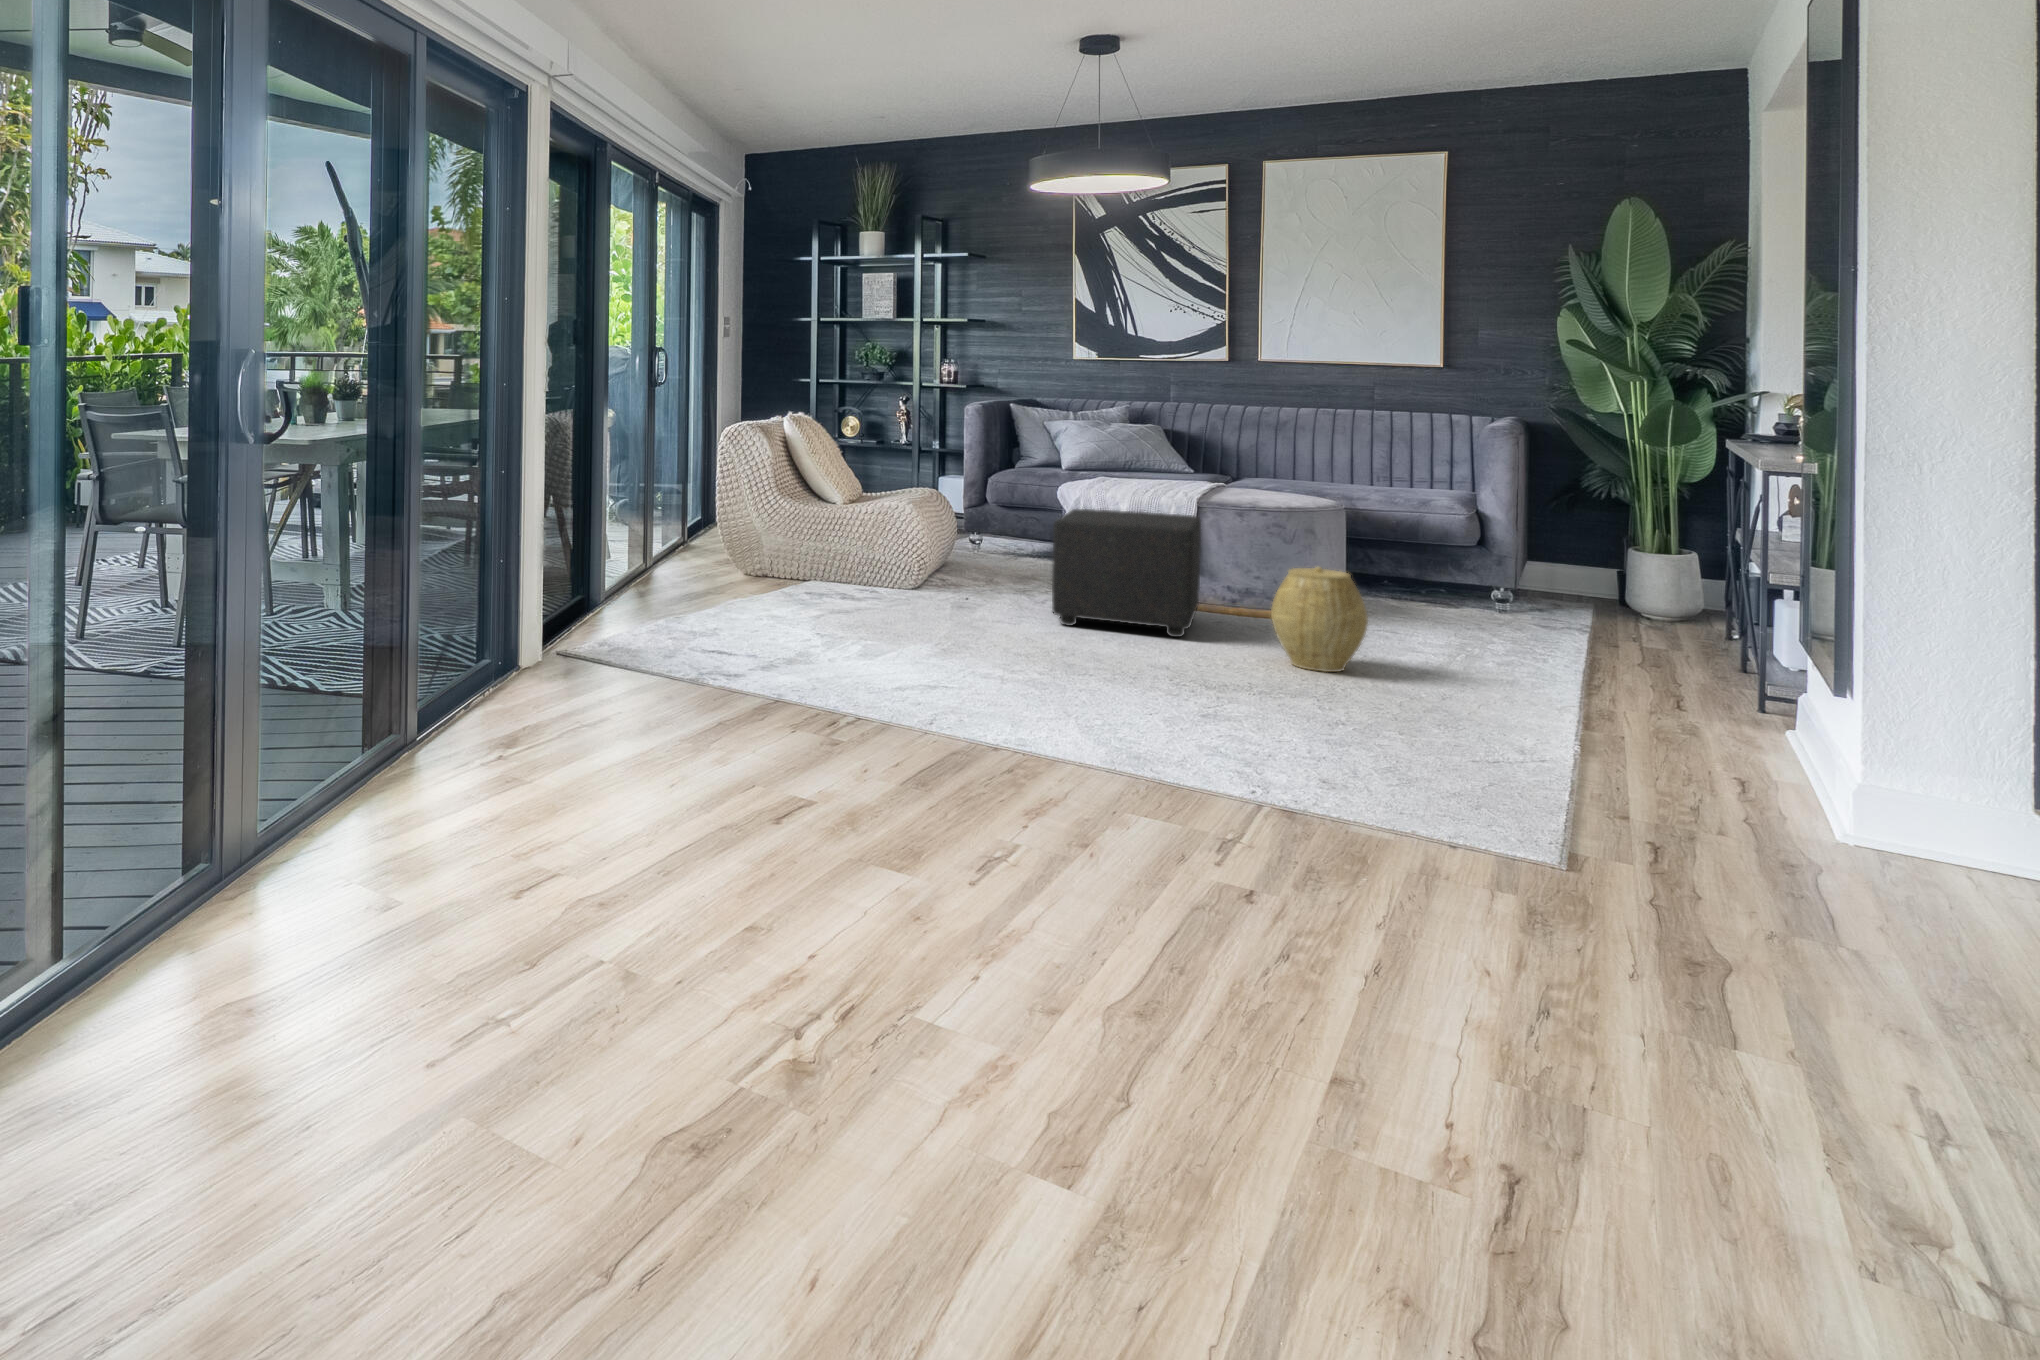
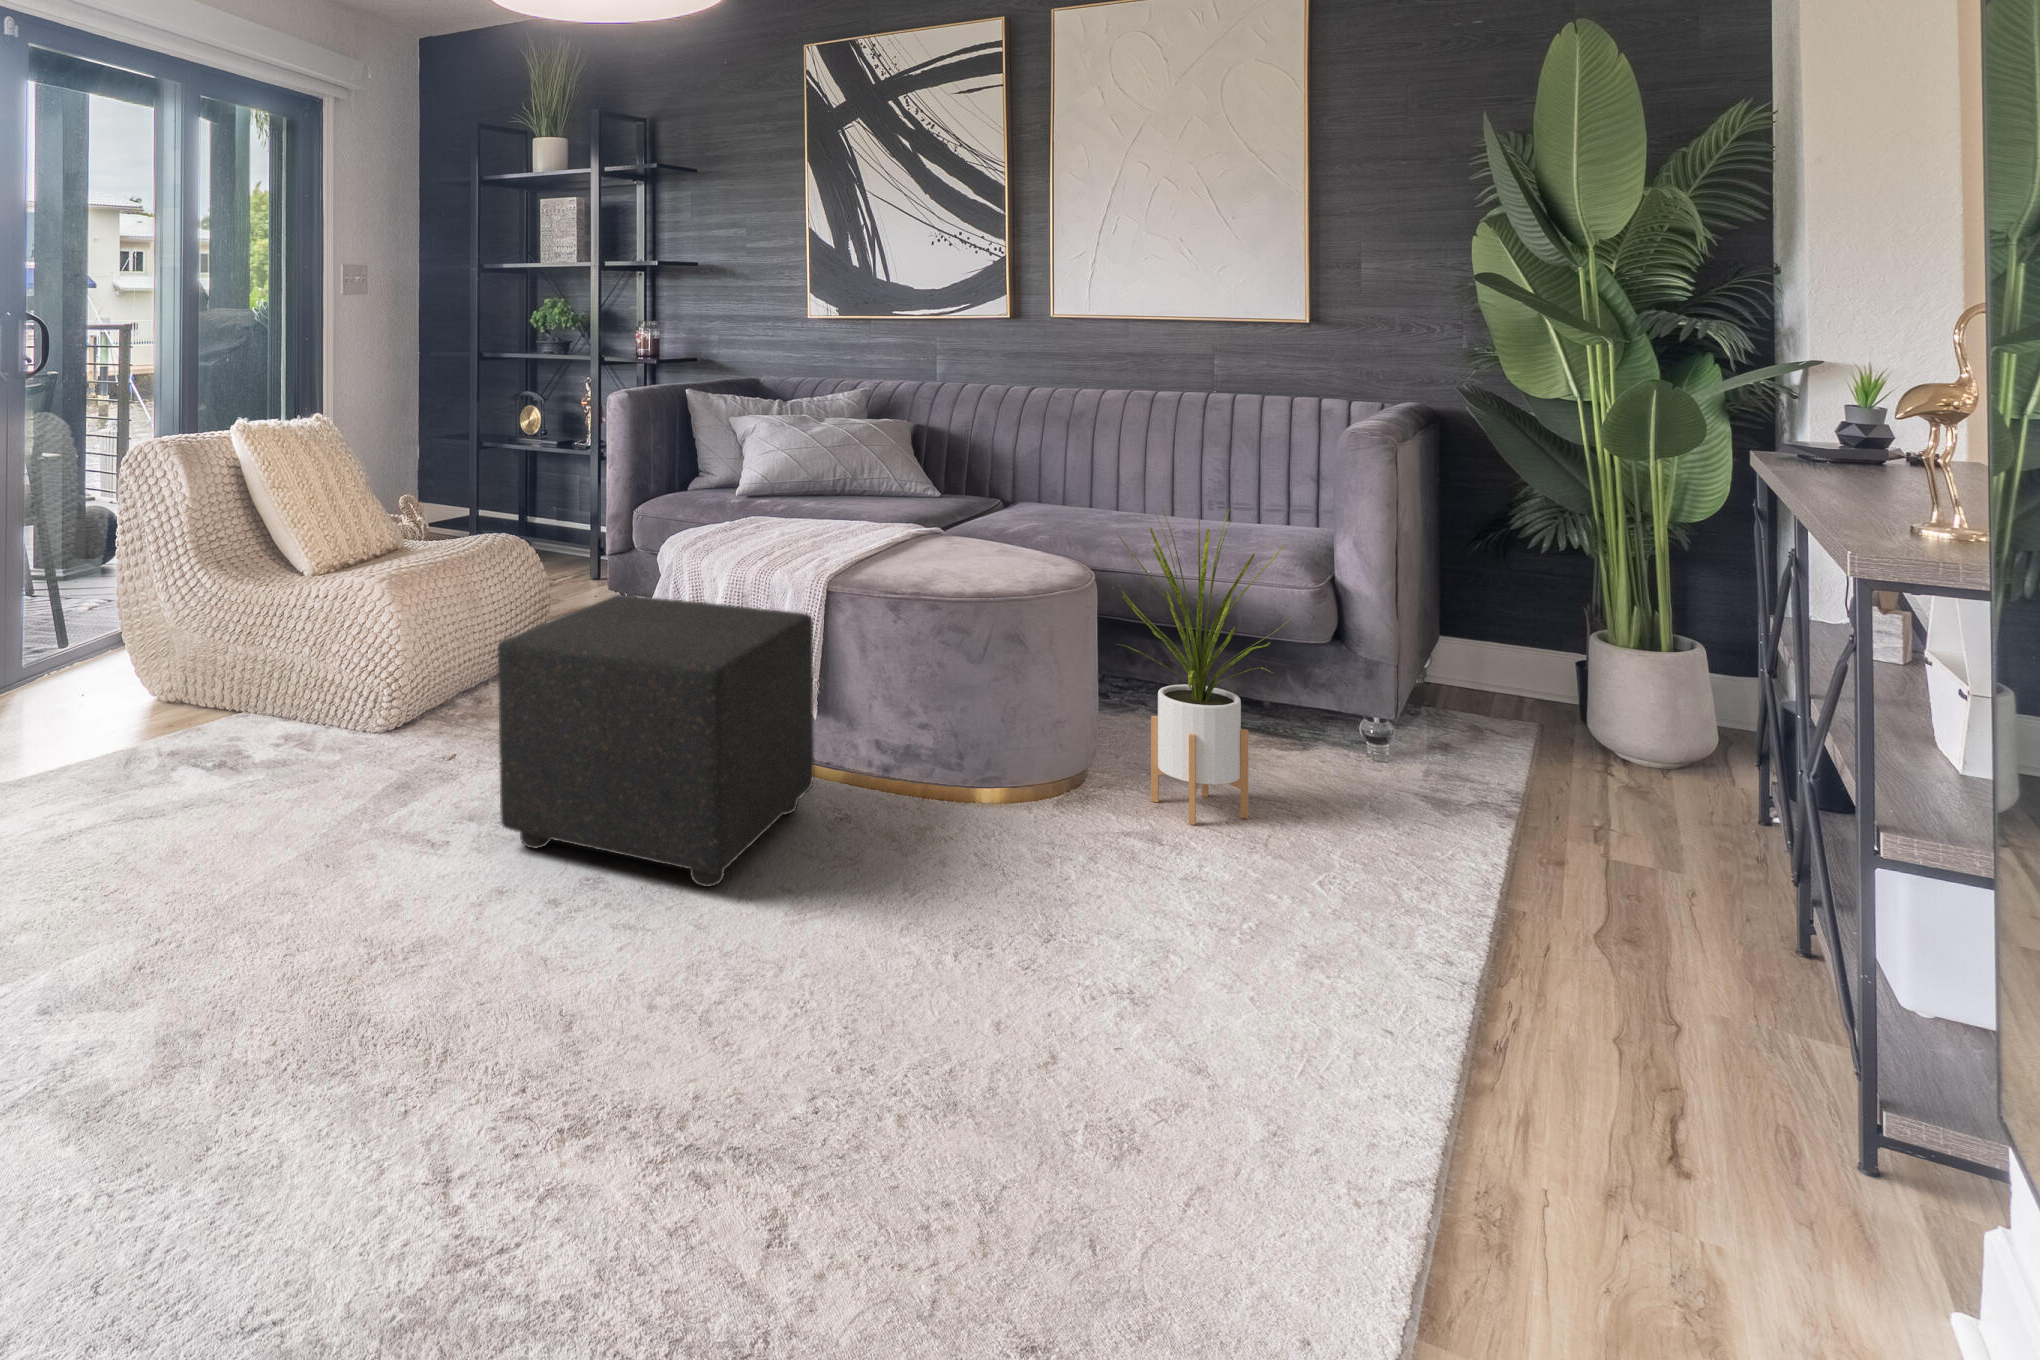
house plant: none [1364,464,1469,628] -> present [1118,507,1286,825]
woven basket: present [1271,567,1368,672] -> none [822,769,1010,1030]

